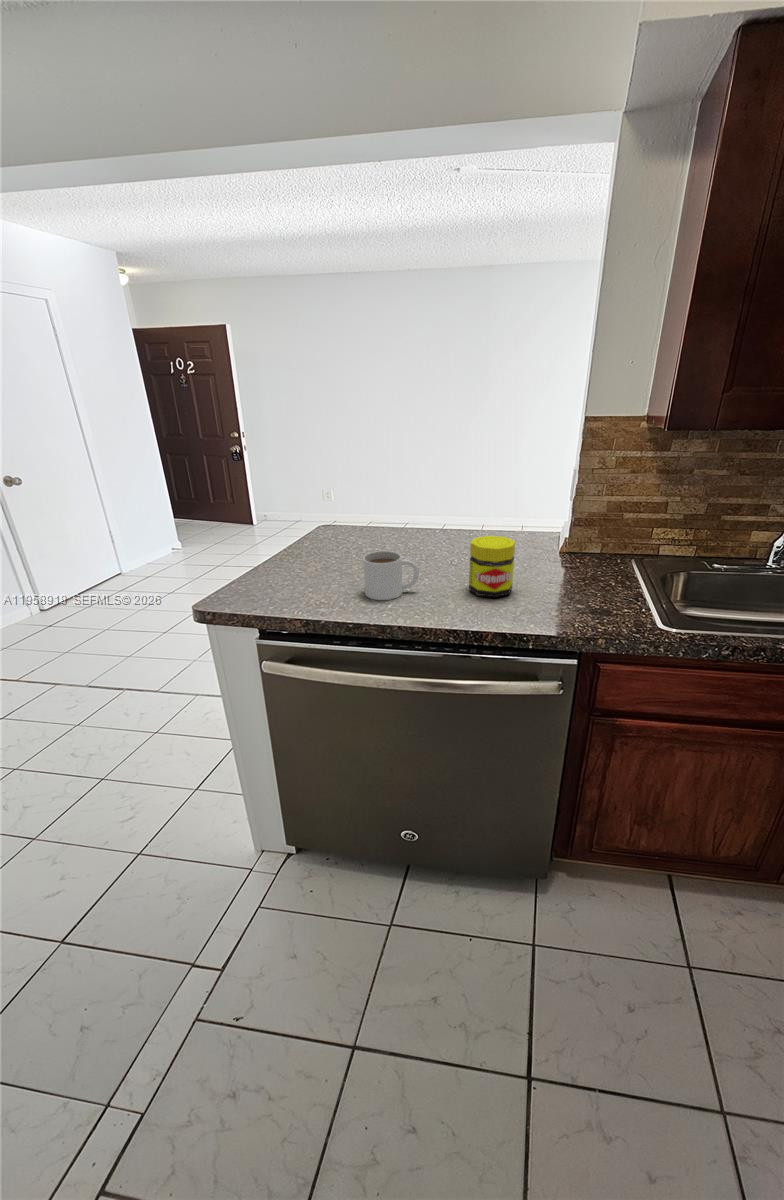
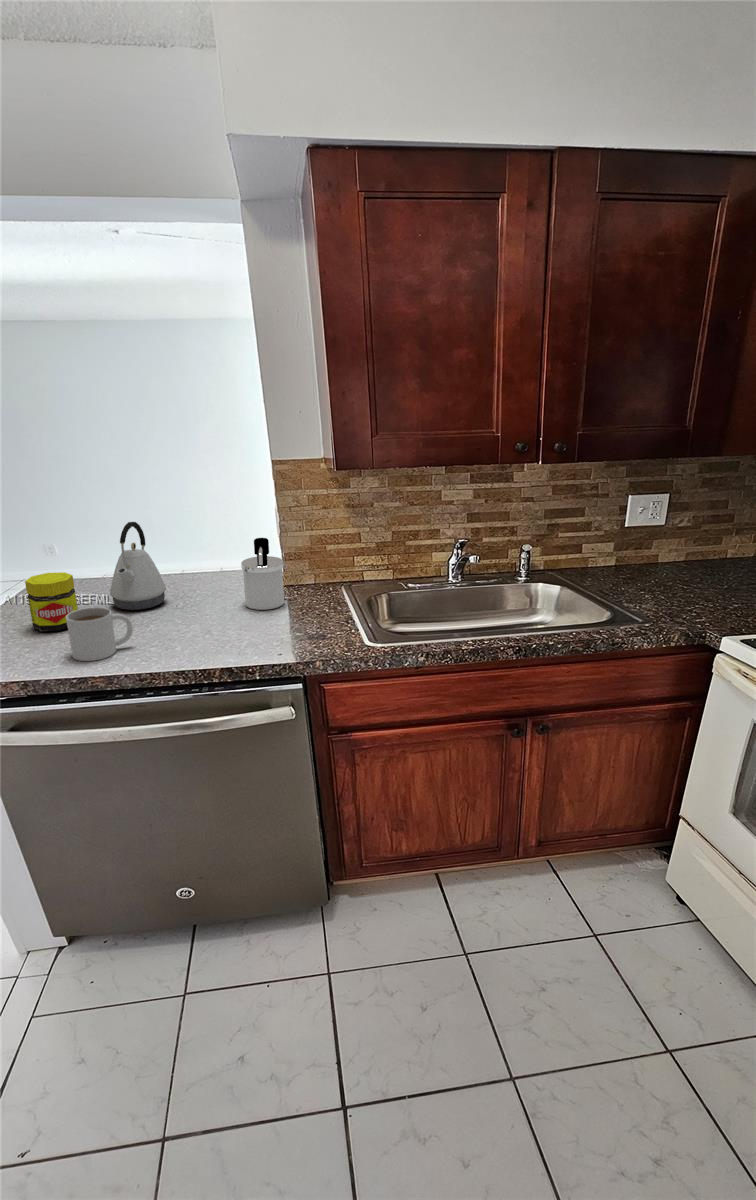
kettle: none [410,475,458,557] -> present [110,522,166,610]
soap dispenser: none [529,499,575,573] -> present [241,538,284,610]
jar: present [469,536,515,597] -> present [25,572,78,631]

